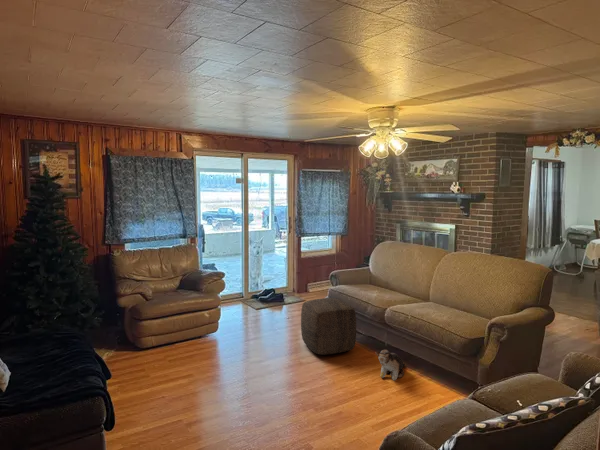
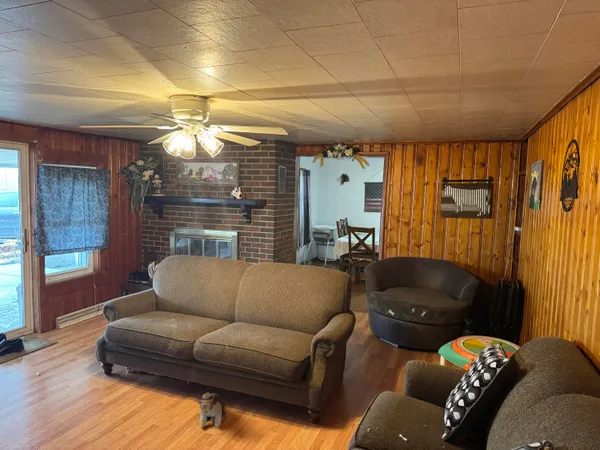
ottoman: present [301,298,356,355] -> none [75,337,158,419]

